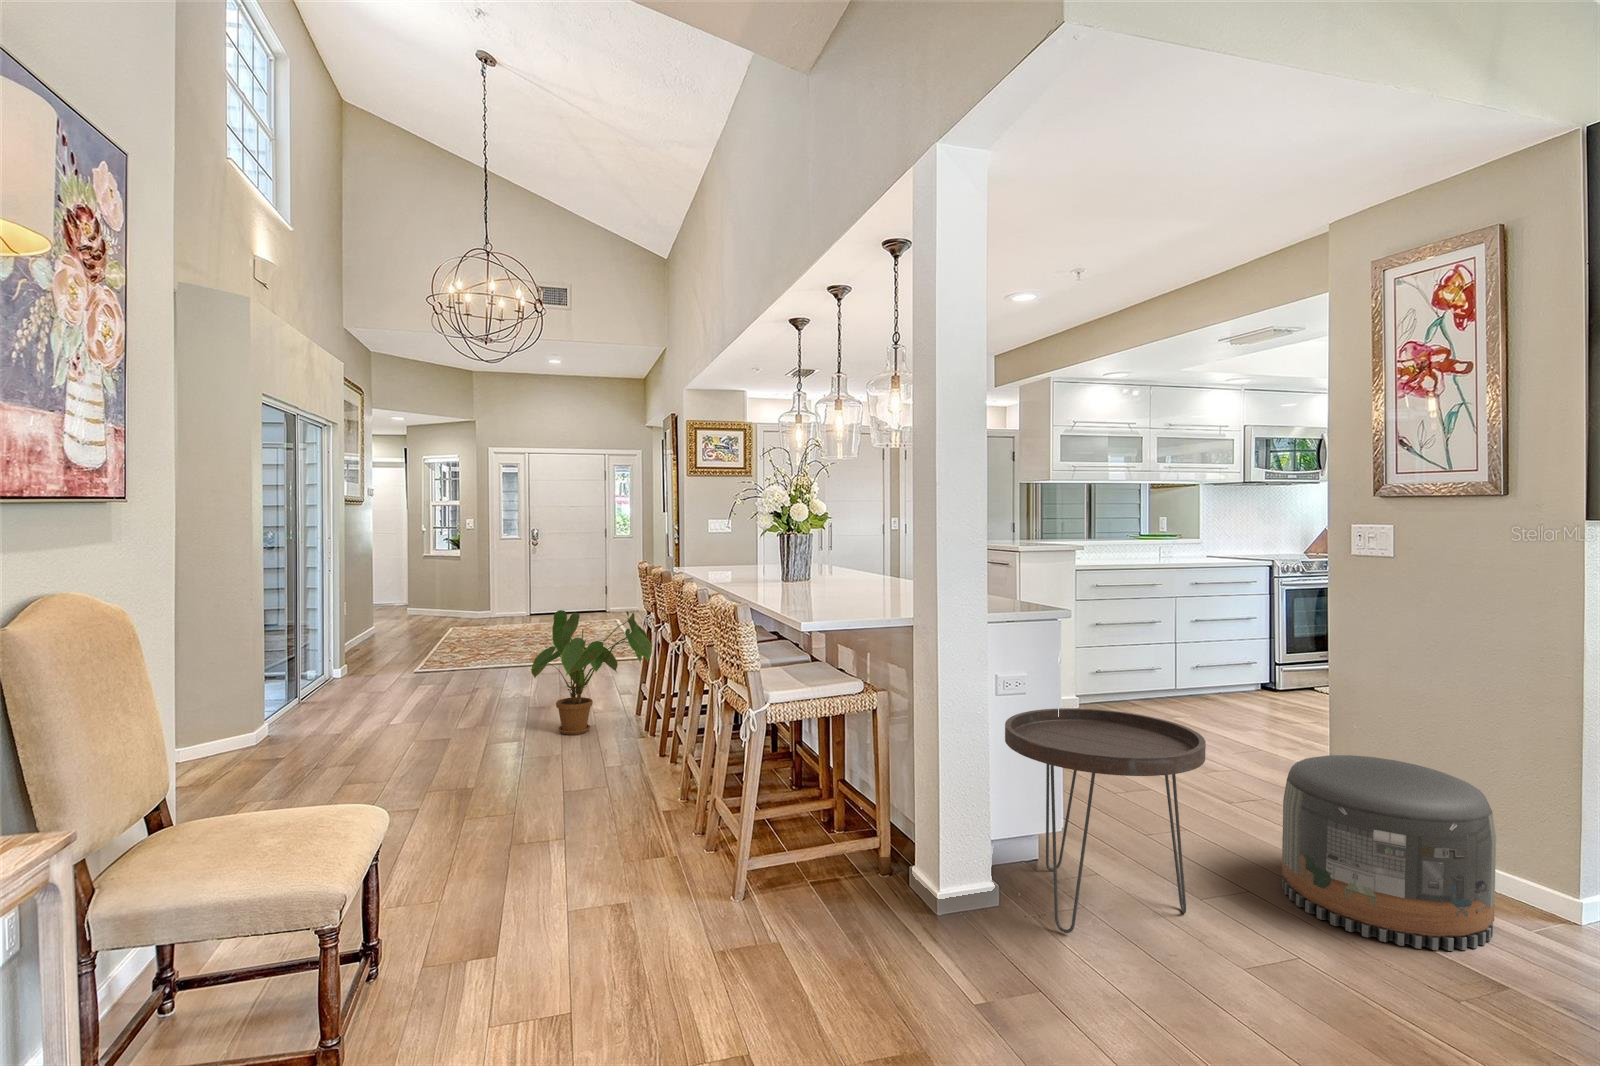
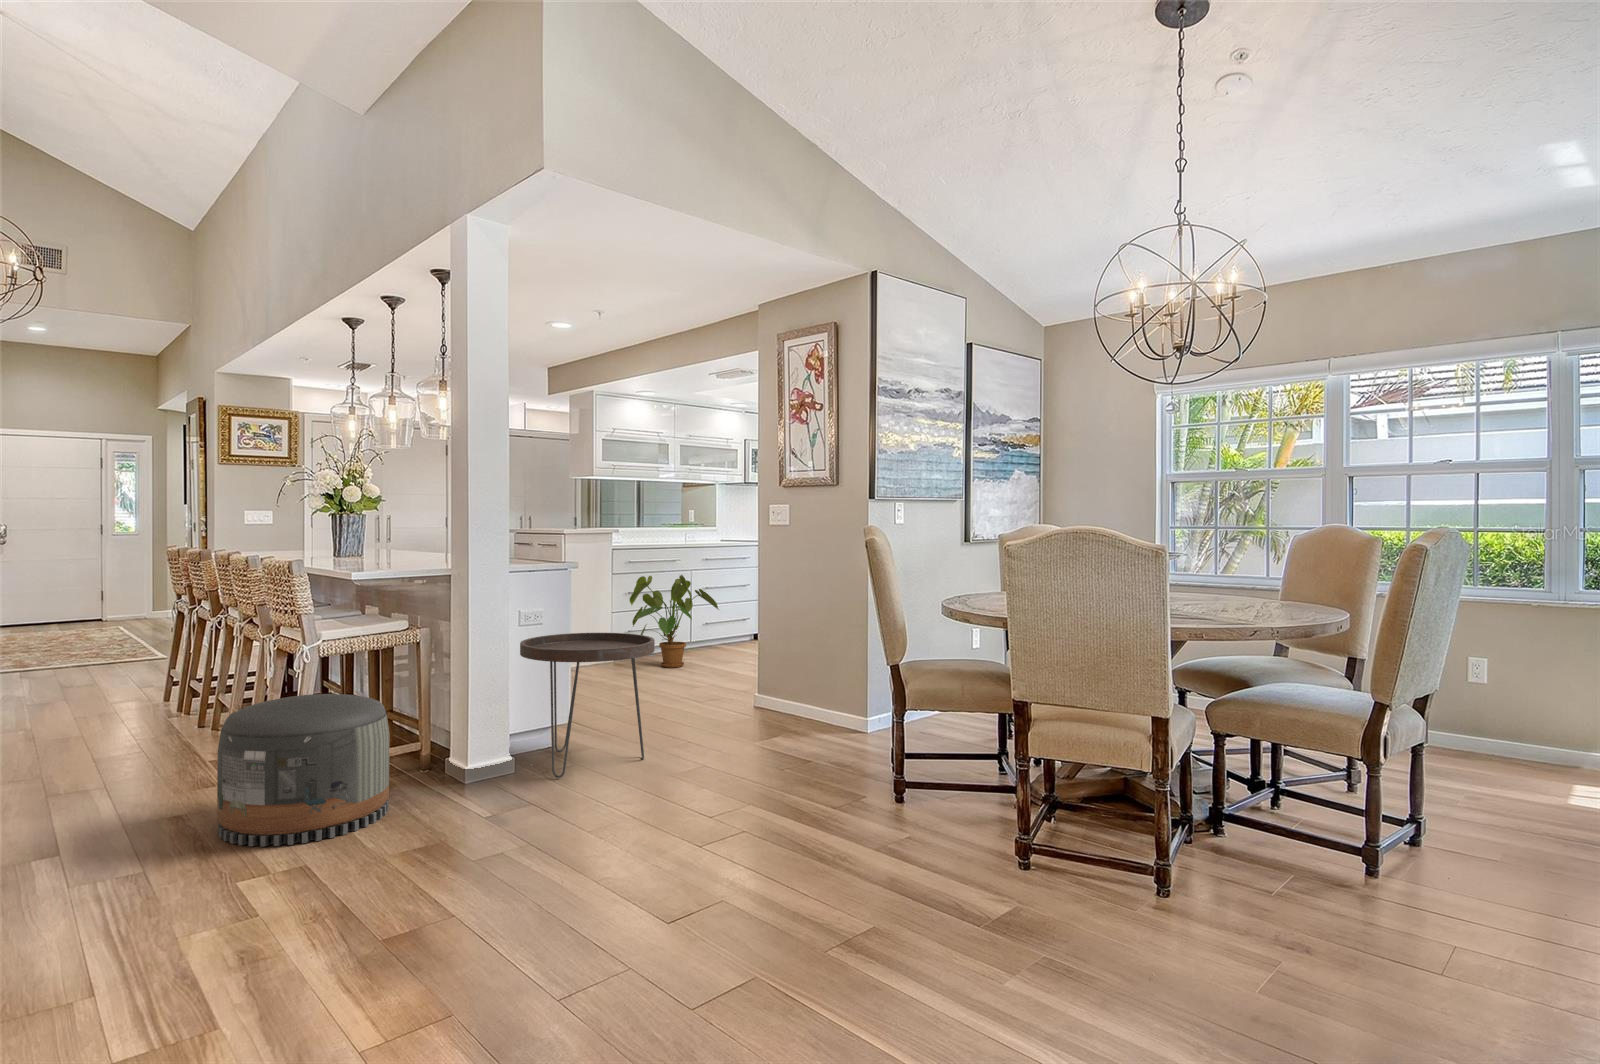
house plant: present [531,610,652,735] -> present [629,575,719,668]
pouf: present [1282,755,1496,951] -> present [217,694,389,846]

